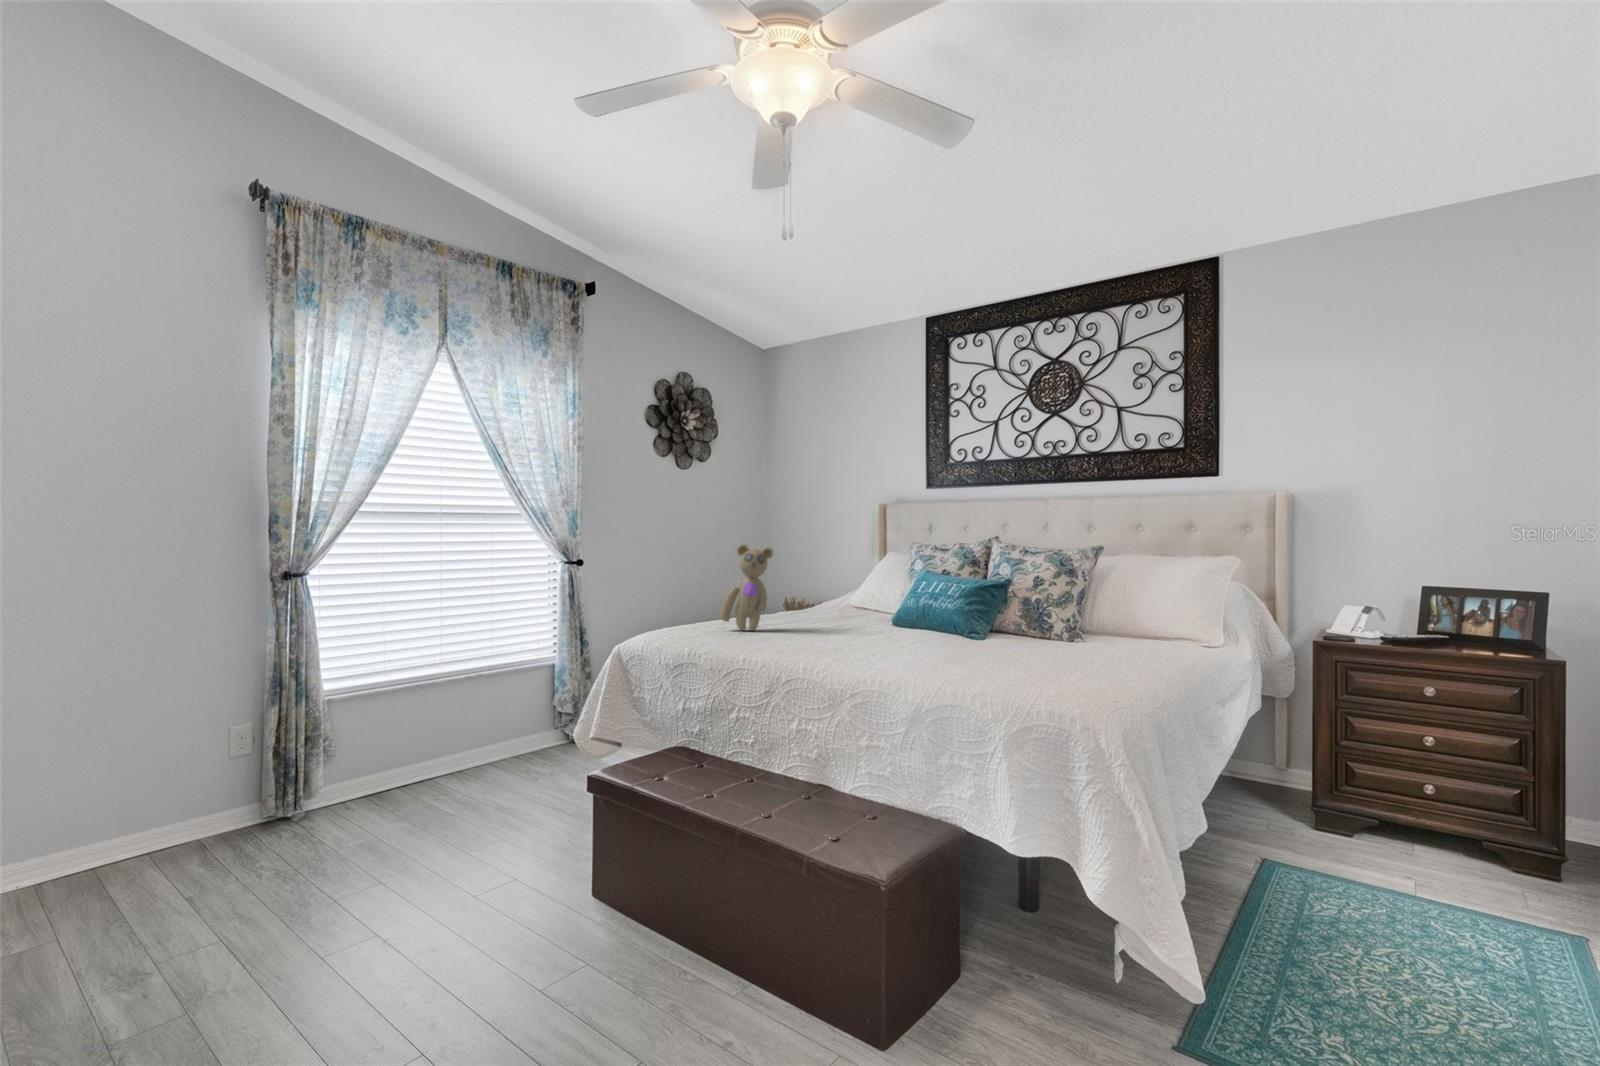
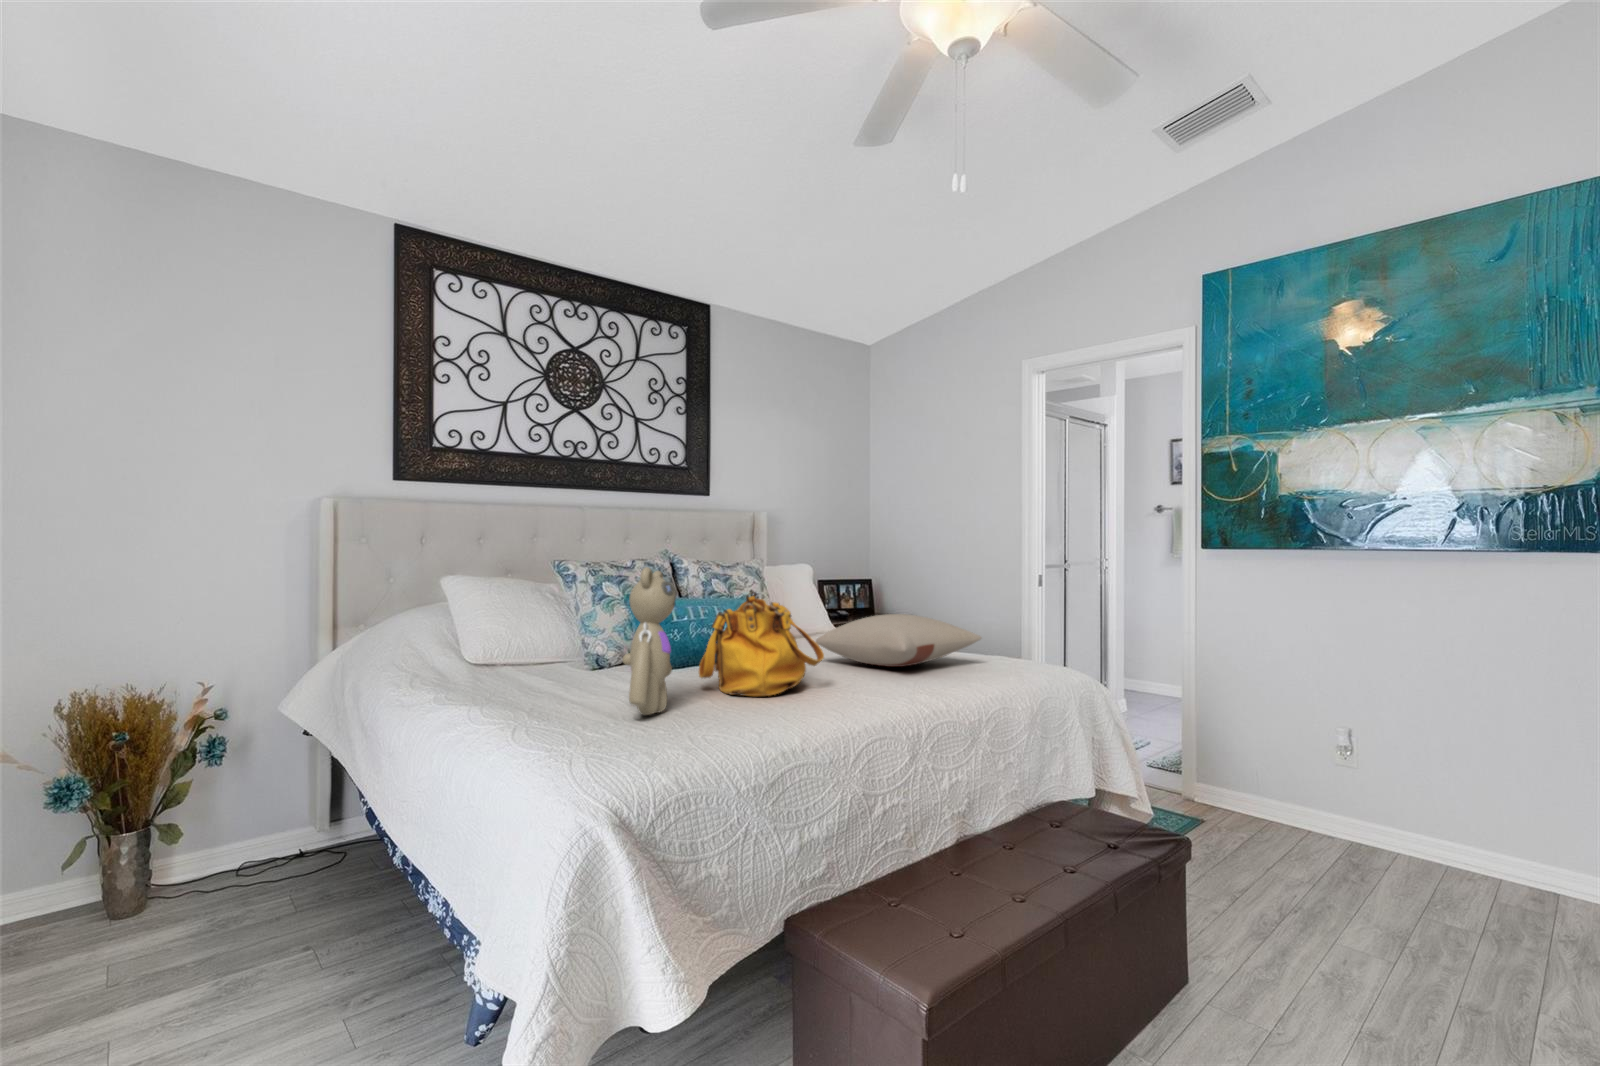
handbag: none [798,568,890,641] -> present [699,591,824,696]
pillow: none [912,605,1082,658] -> present [816,614,981,667]

